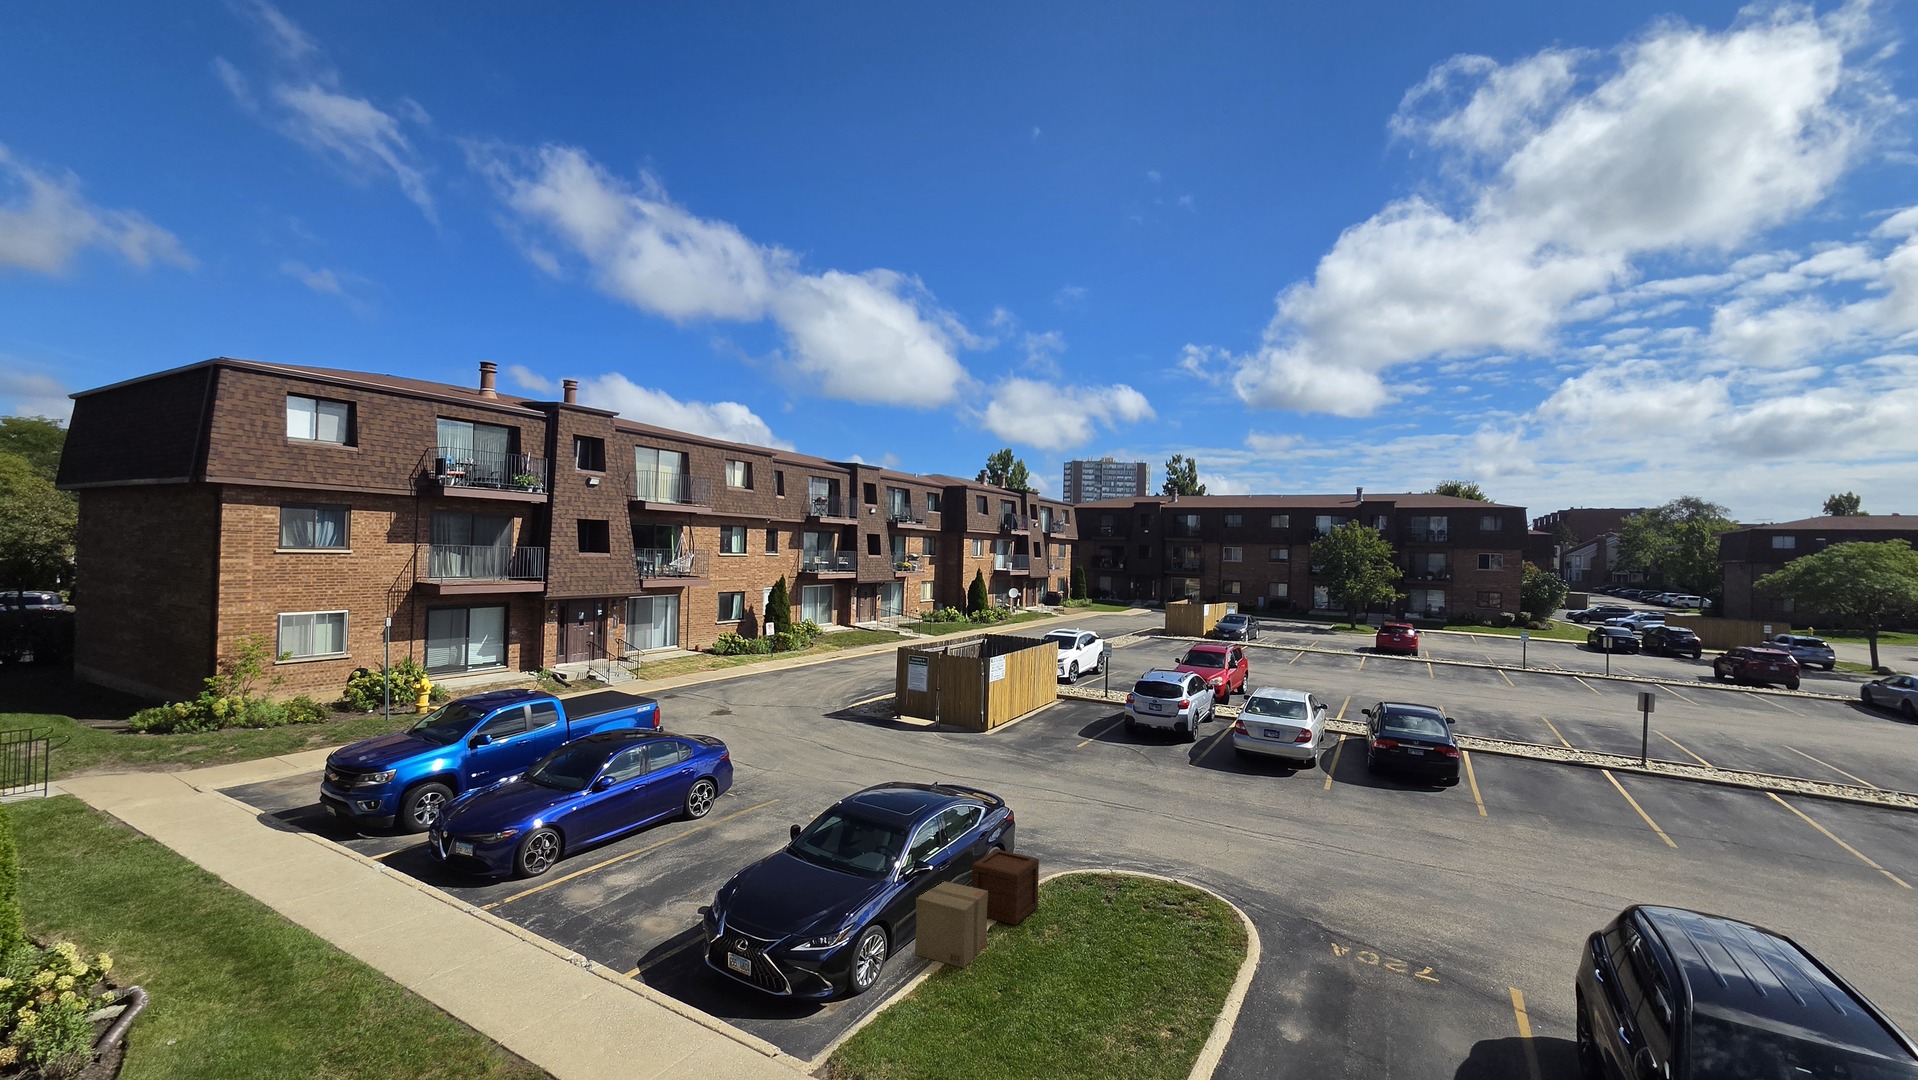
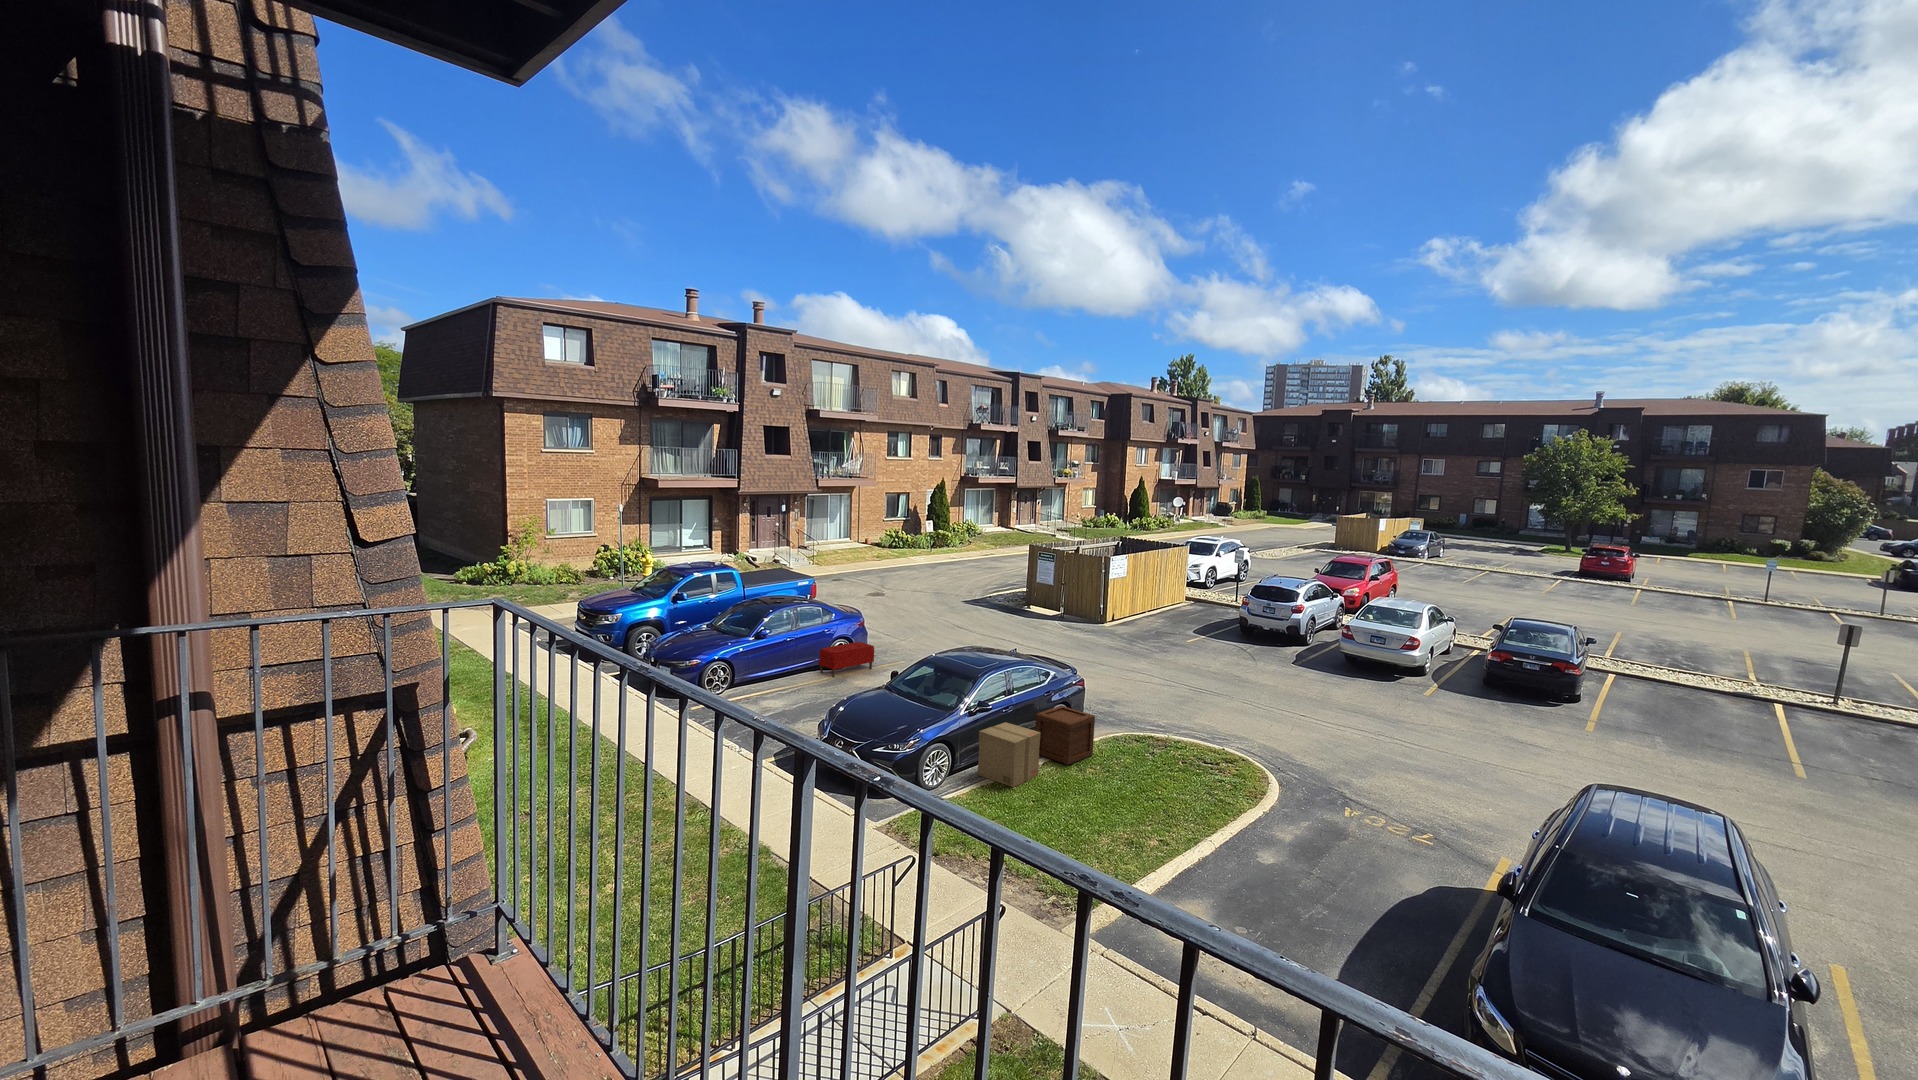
bench: none [675,781,744,830] -> present [819,642,874,677]

